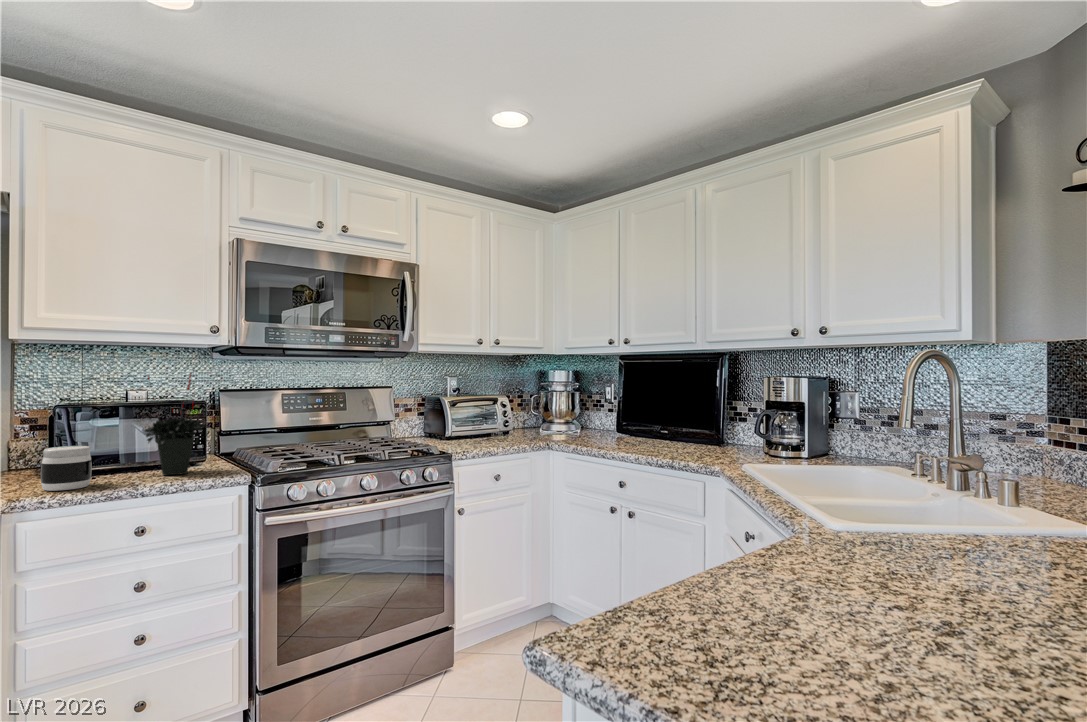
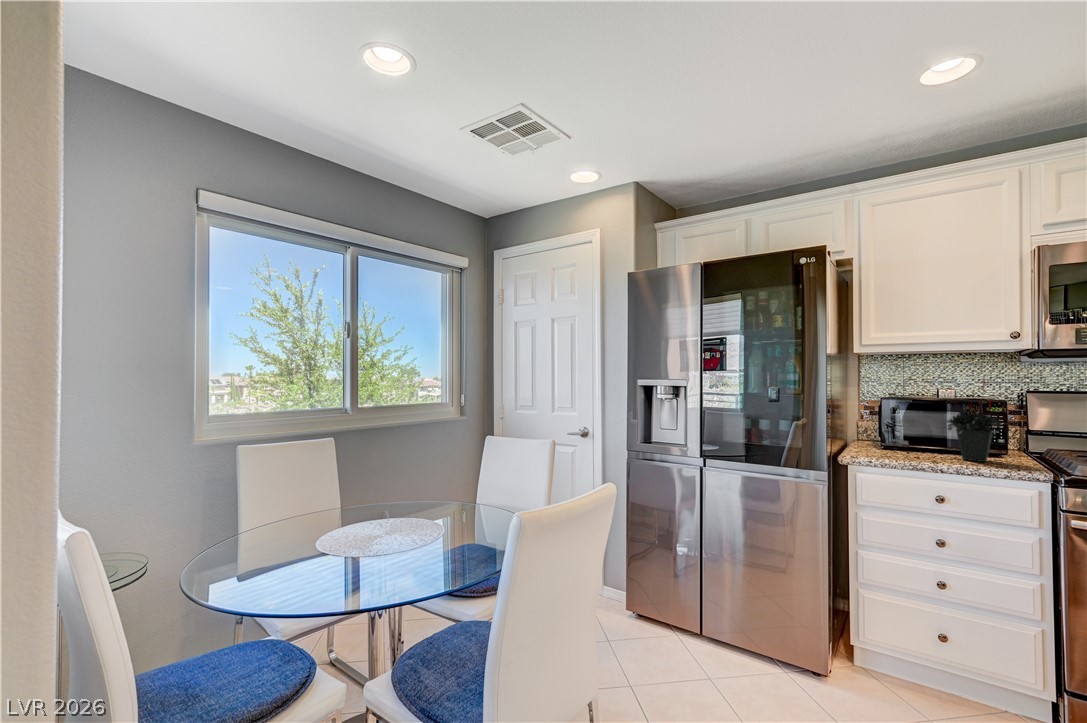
jar: present [41,446,92,491] -> none [871,426,904,457]

